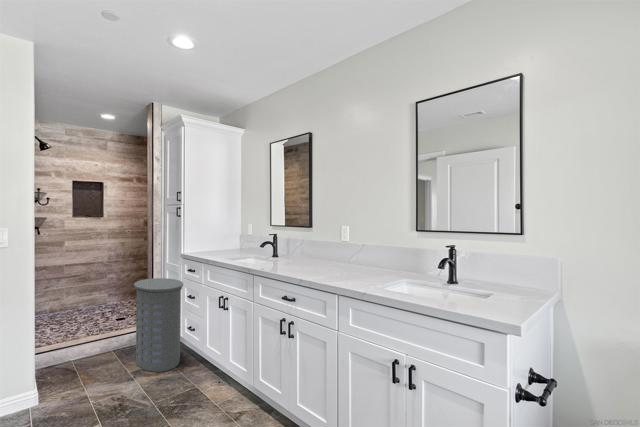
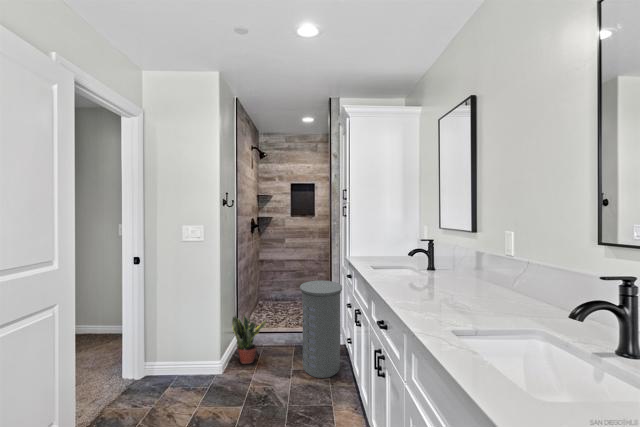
potted plant: none [41,323,95,385] -> present [232,315,266,364]

